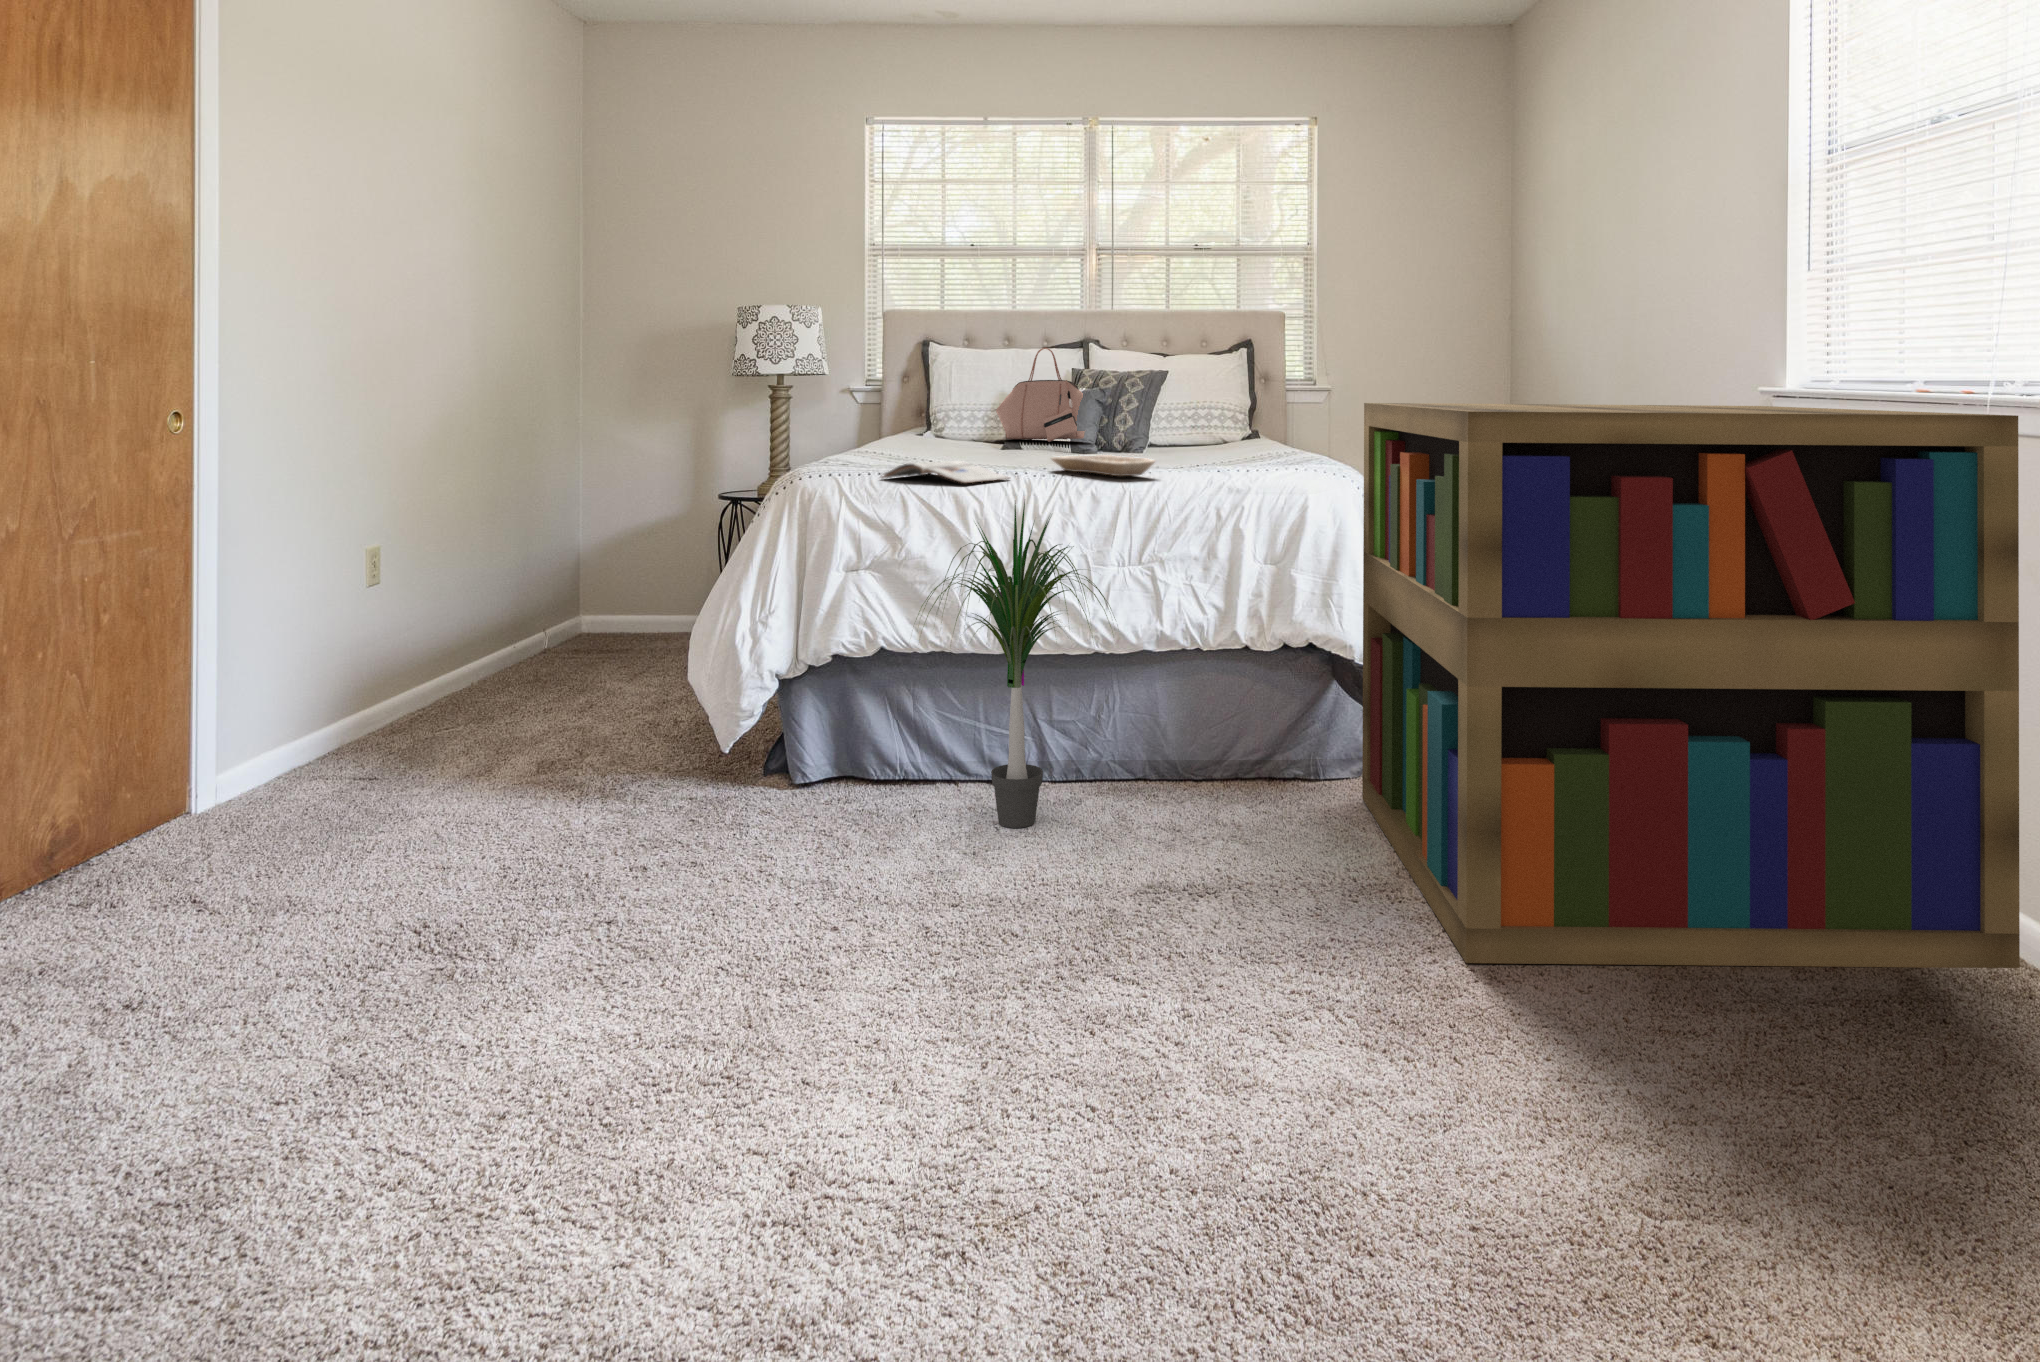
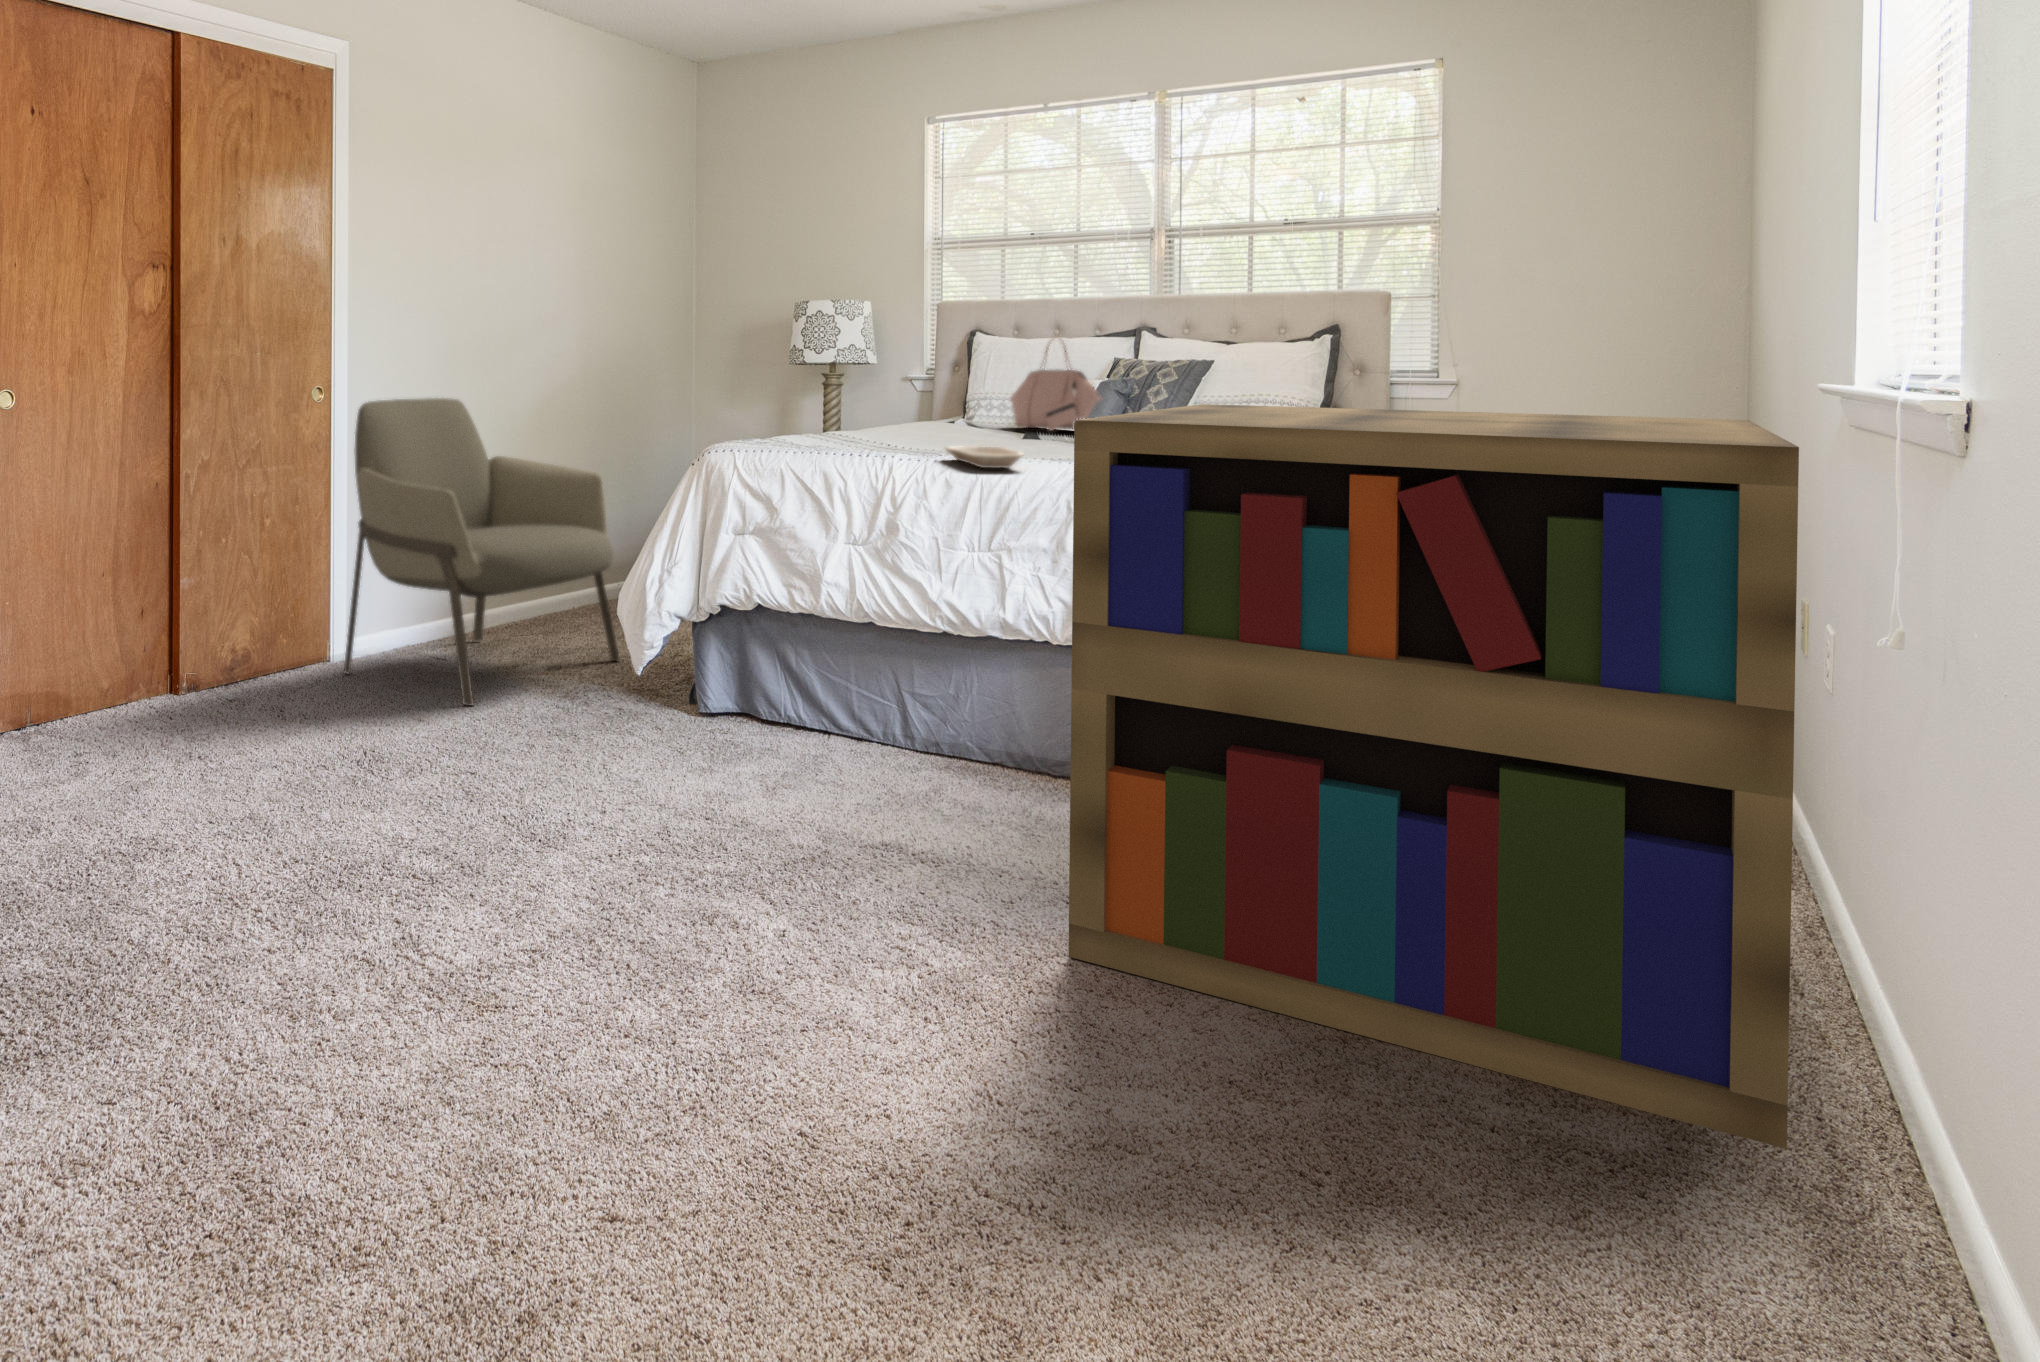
armchair: none [239,420,630,835] -> present [344,398,620,706]
magazine: present [882,461,1010,483] -> none [766,446,875,467]
potted plant: present [916,502,1115,828] -> none [745,478,939,774]

